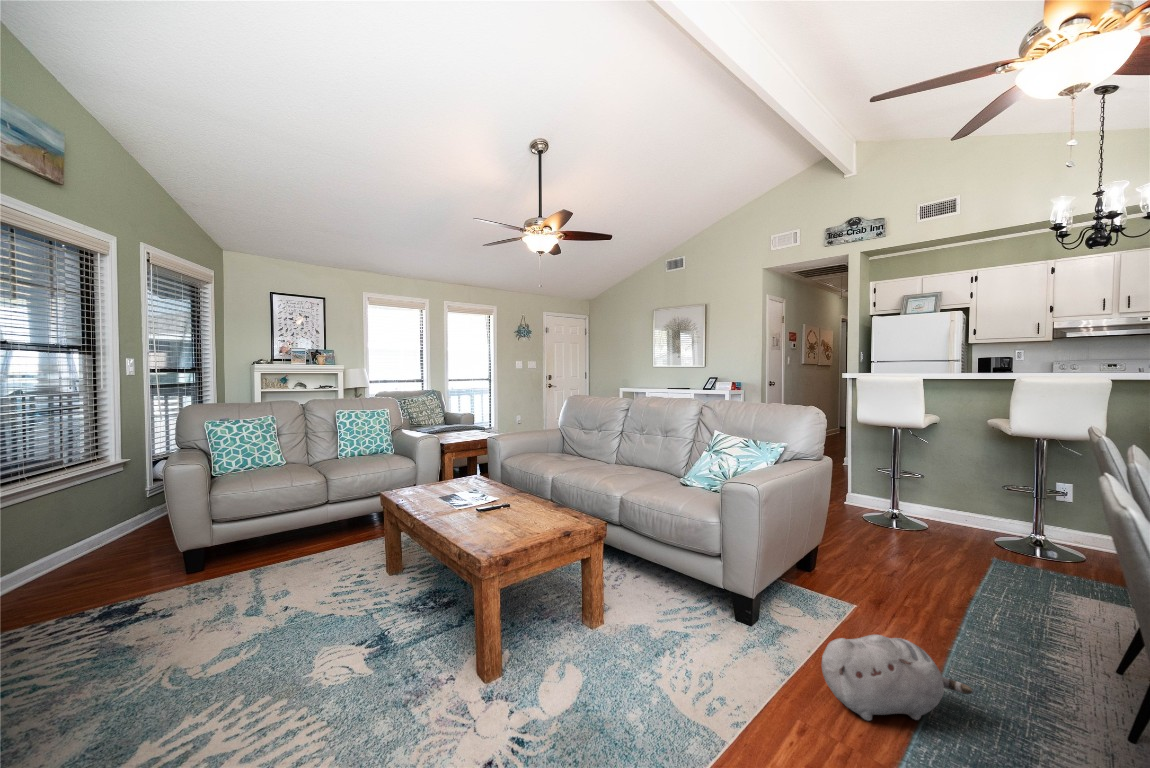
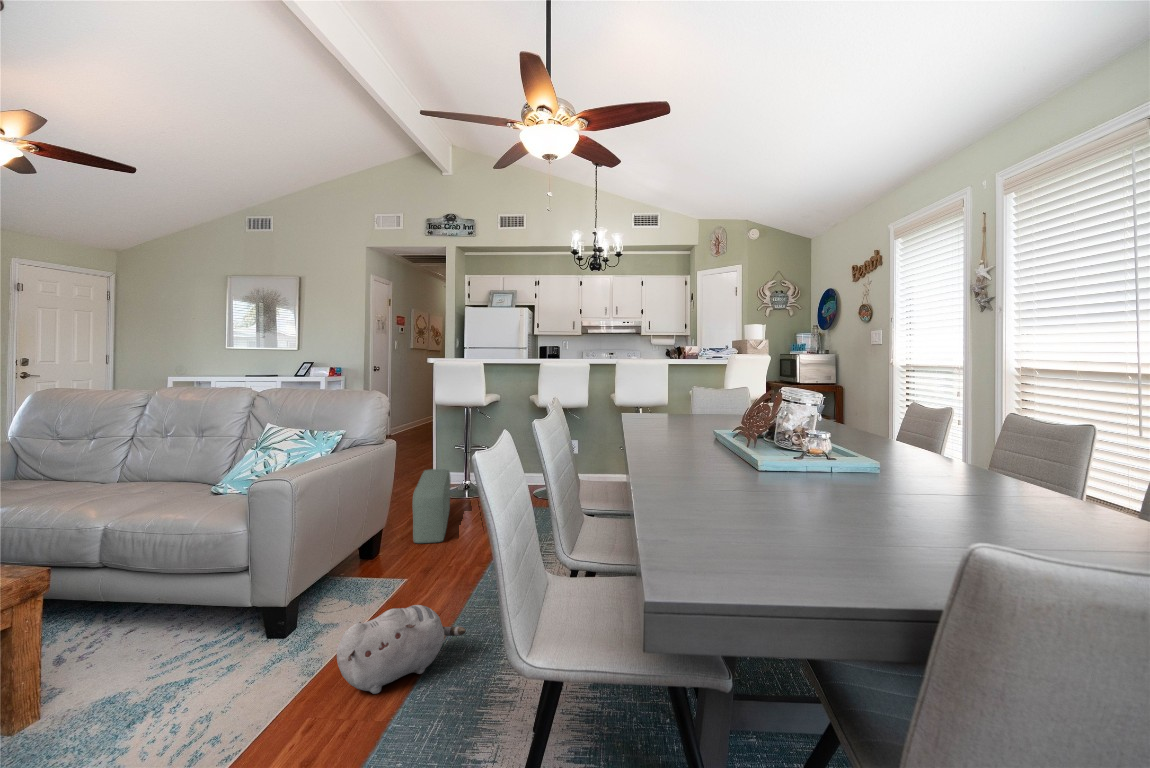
pouf: none [846,488,886,570] -> present [413,469,451,543]

